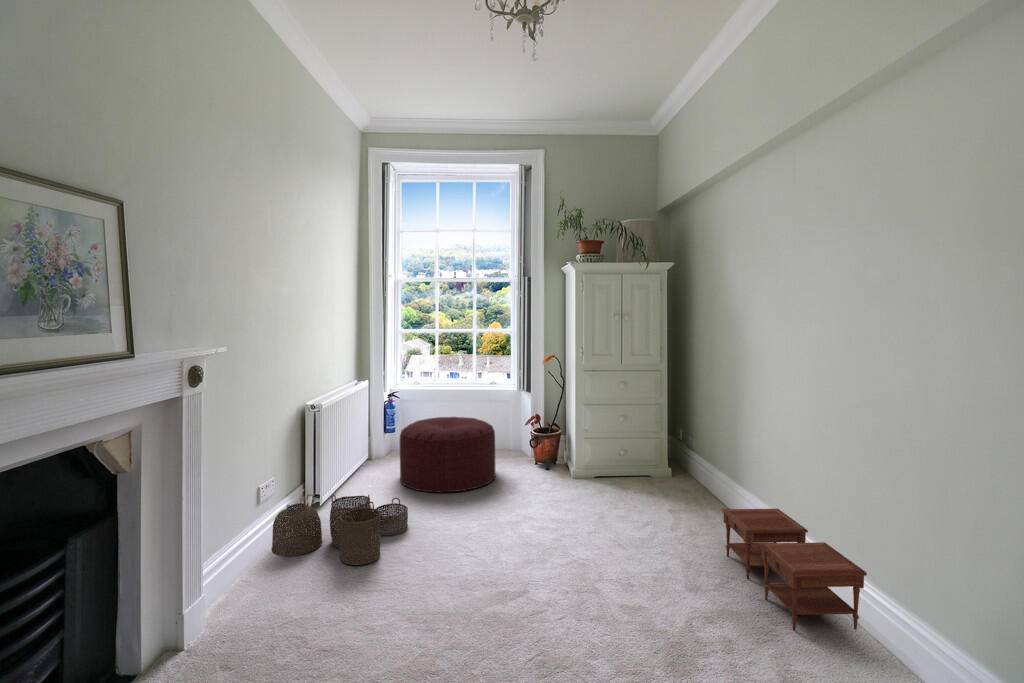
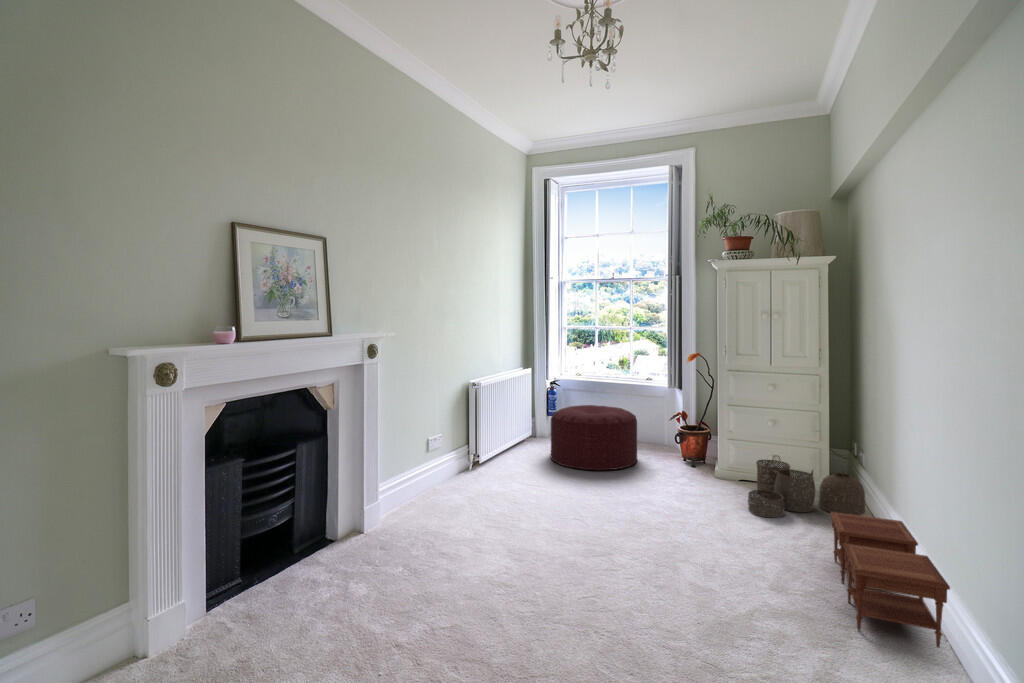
woven basket: present [271,494,408,565] -> present [748,456,865,518]

